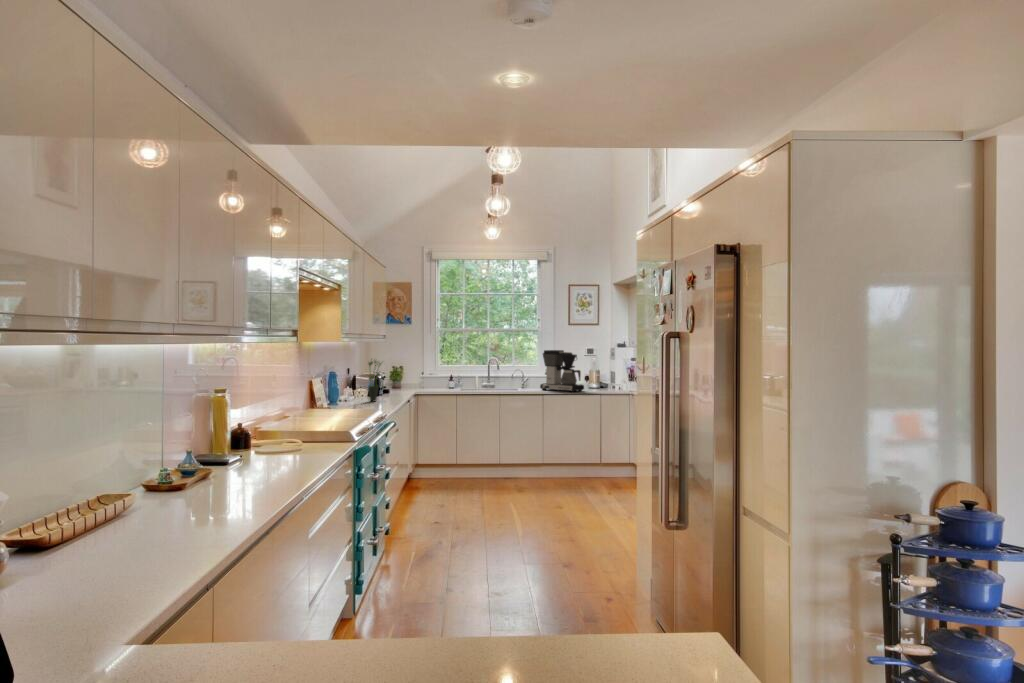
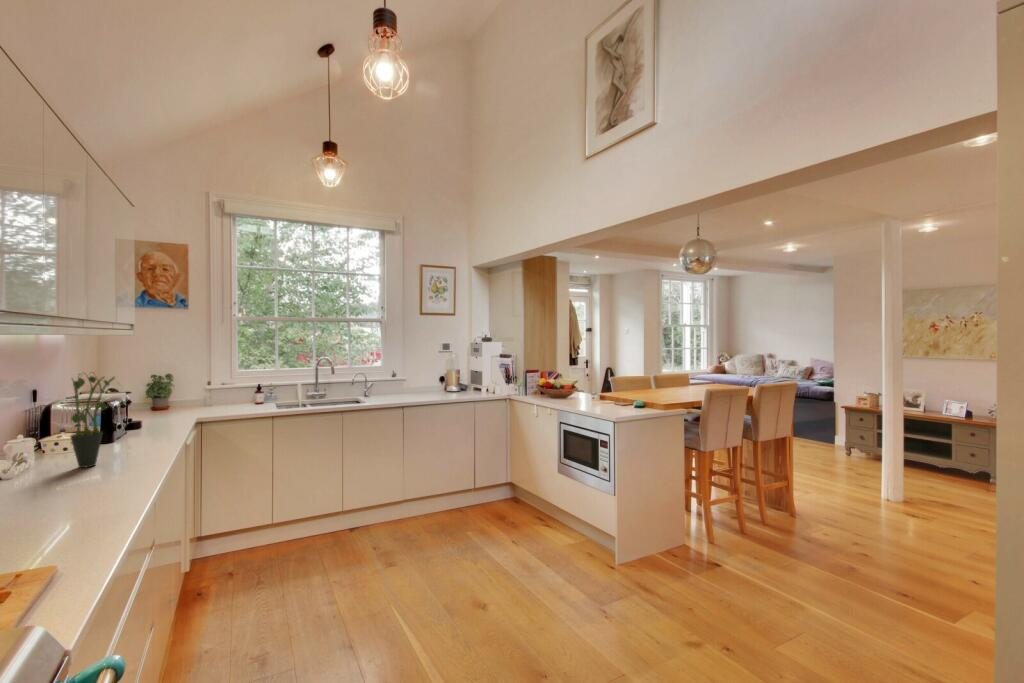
coffee maker: present [540,350,584,392] -> none [398,346,456,401]

